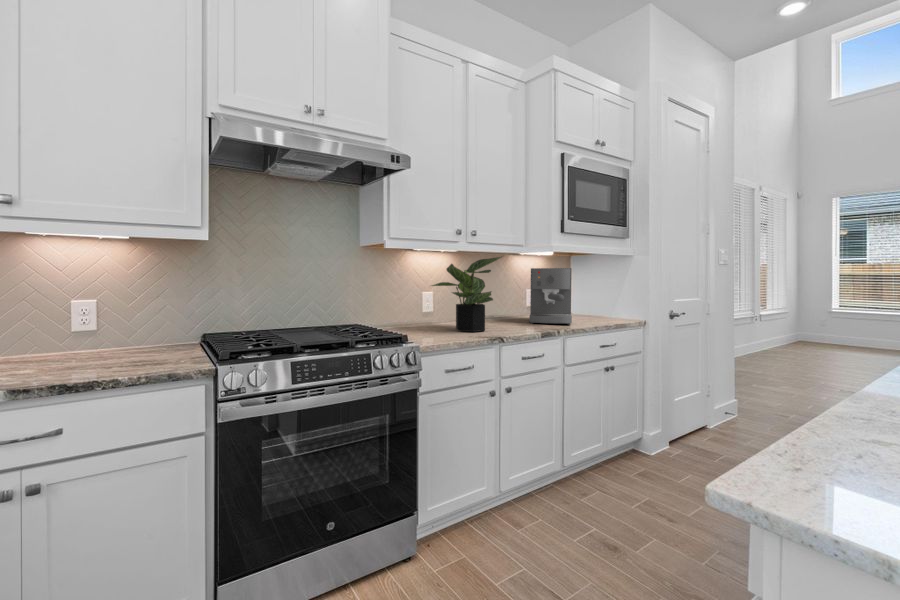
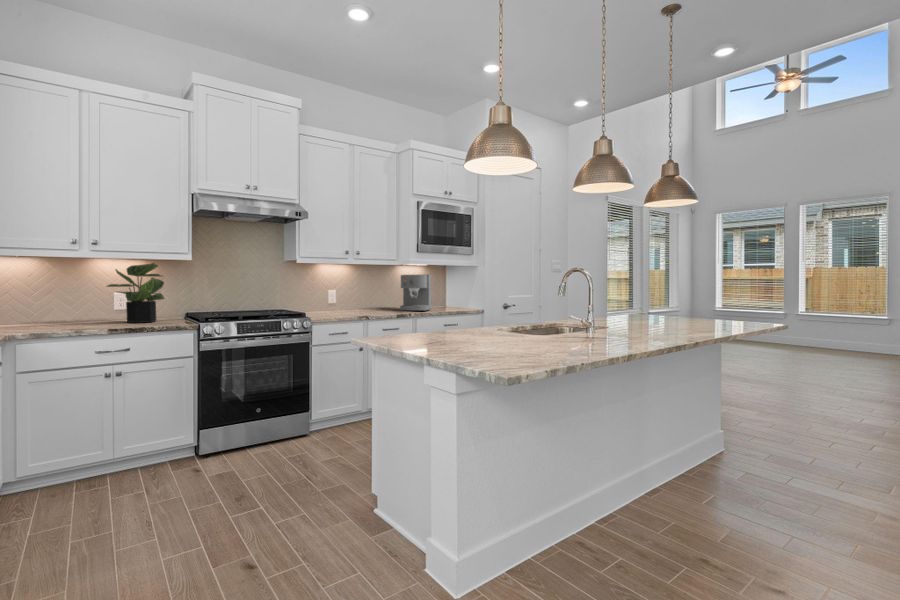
potted plant: present [432,257,501,332] -> present [107,263,164,323]

